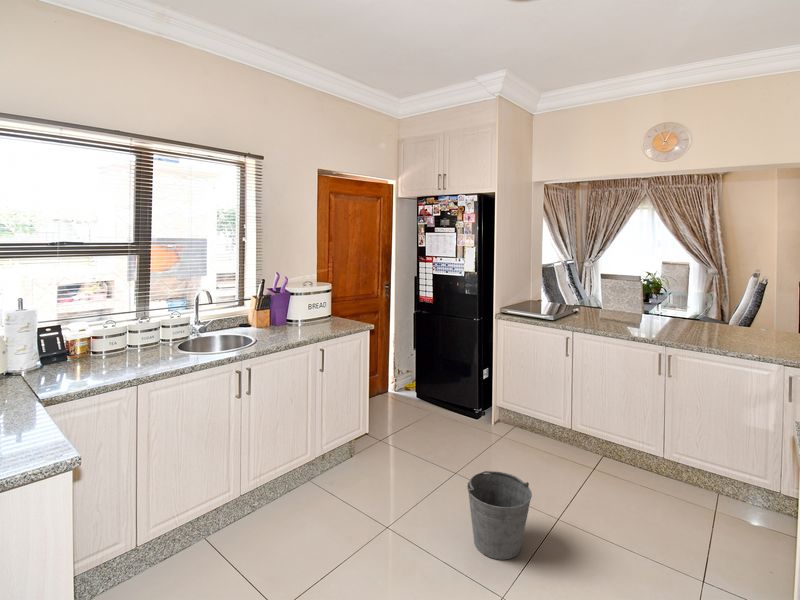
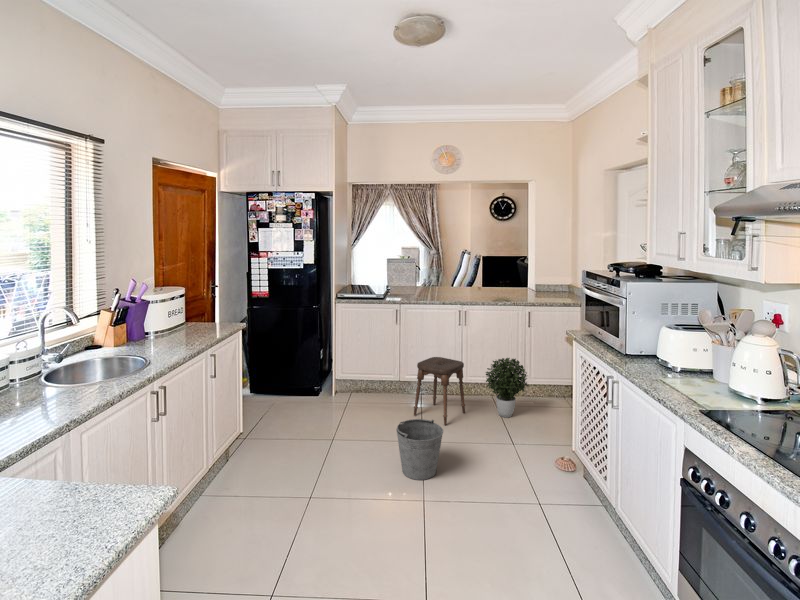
stool: none [560,402,640,500] -> present [414,357,465,425]
potted plant: none [676,427,759,526] -> present [486,358,528,418]

